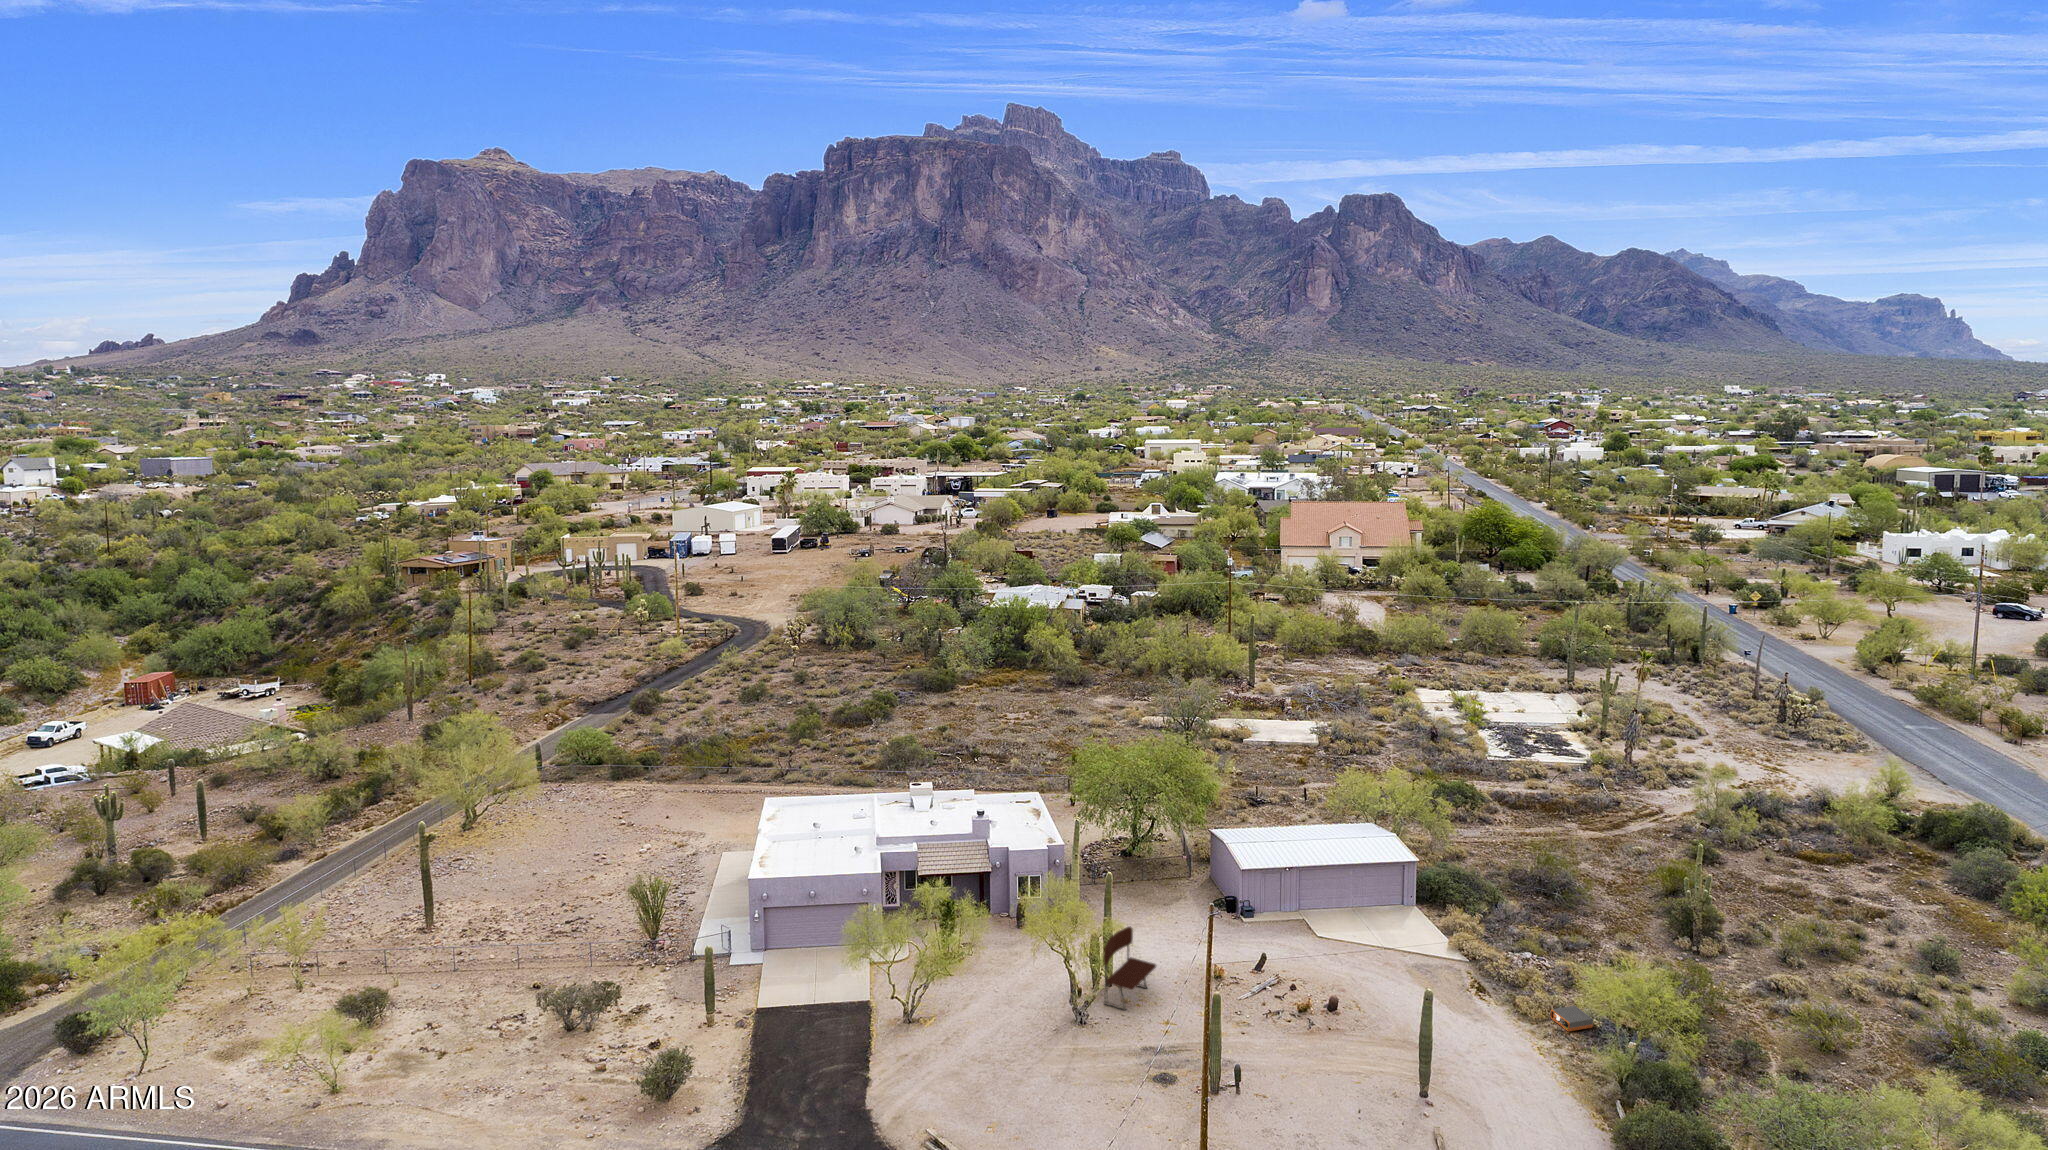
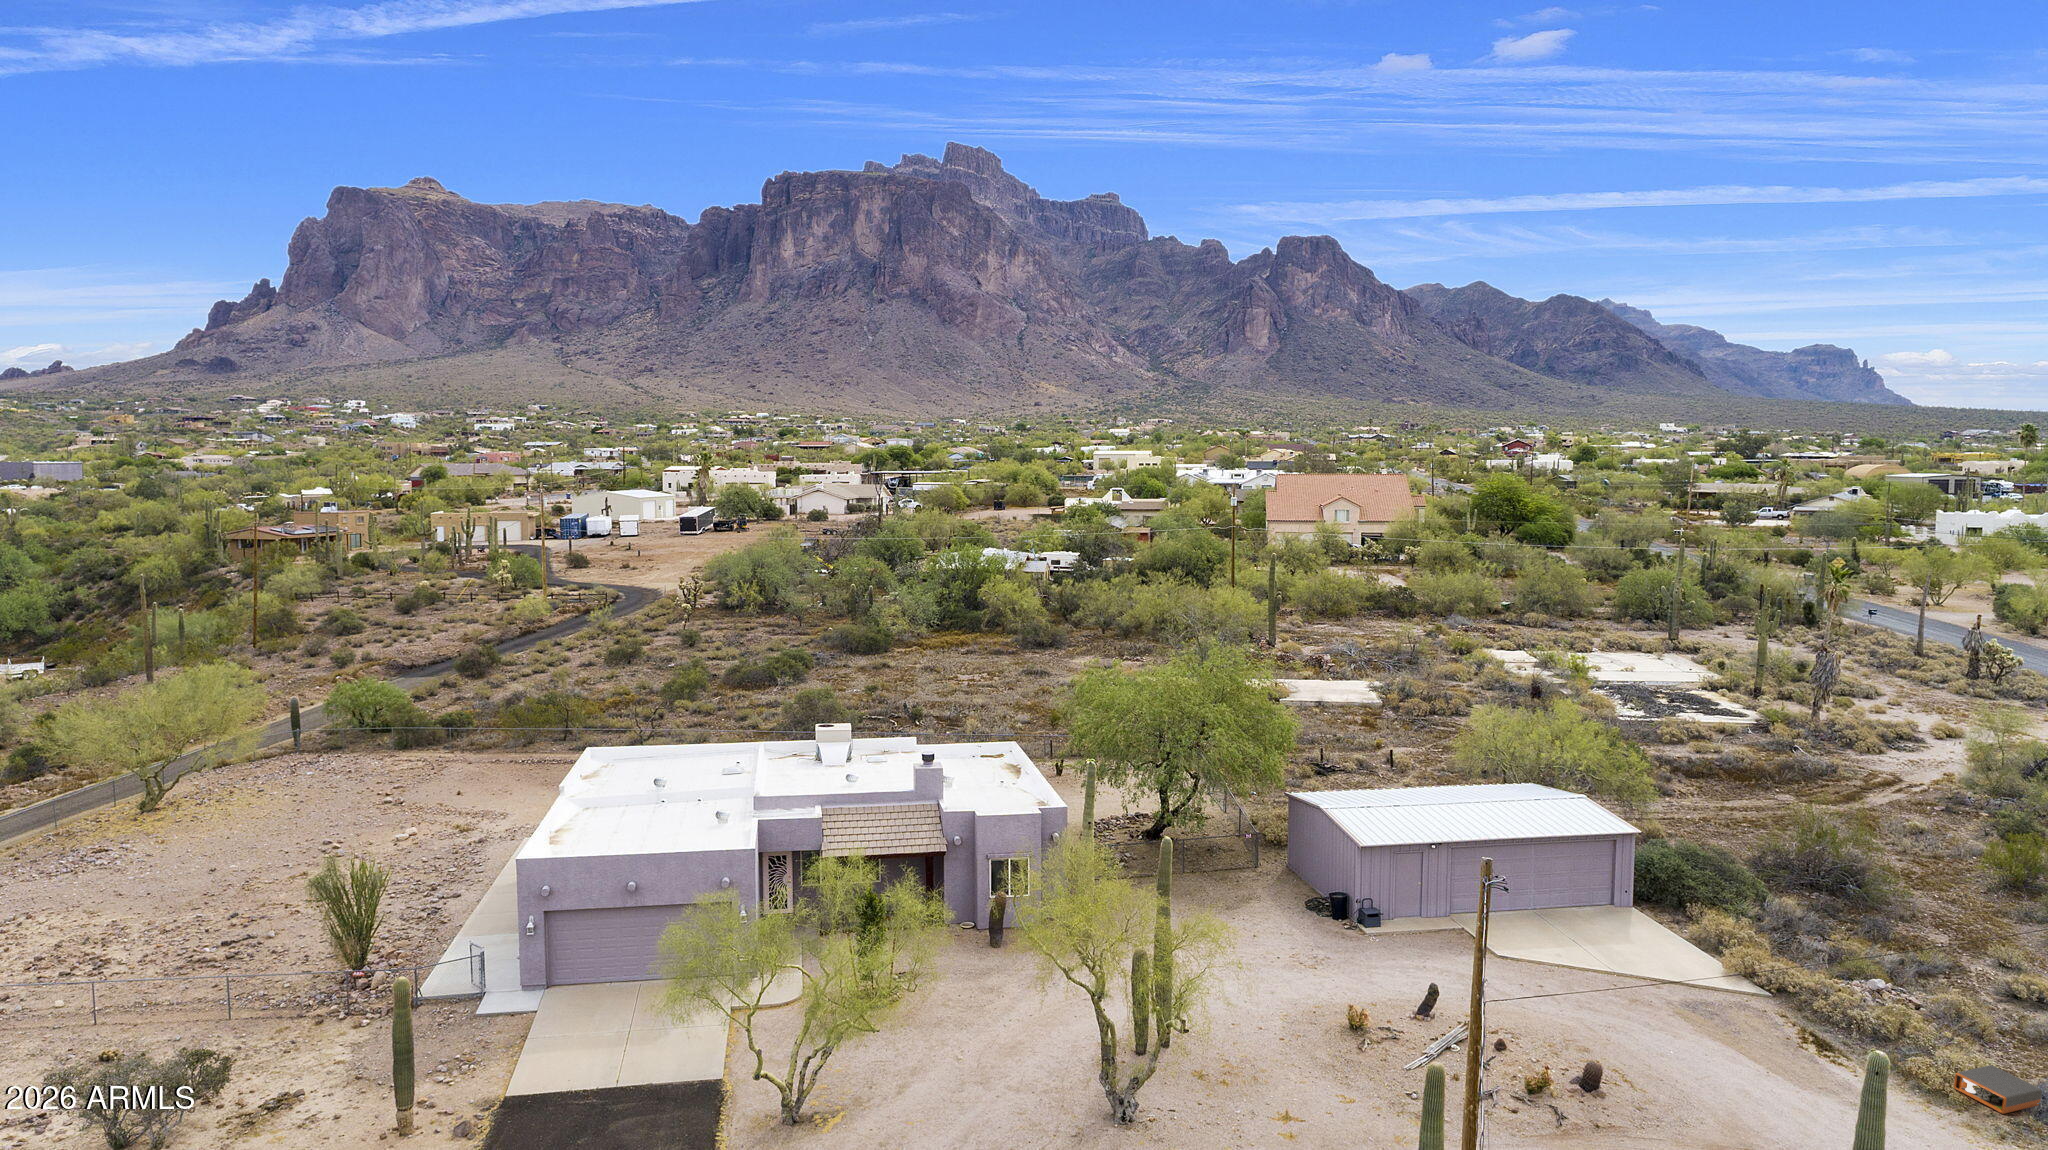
bench: present [1103,926,1156,1010] -> none [1147,934,1237,1087]

